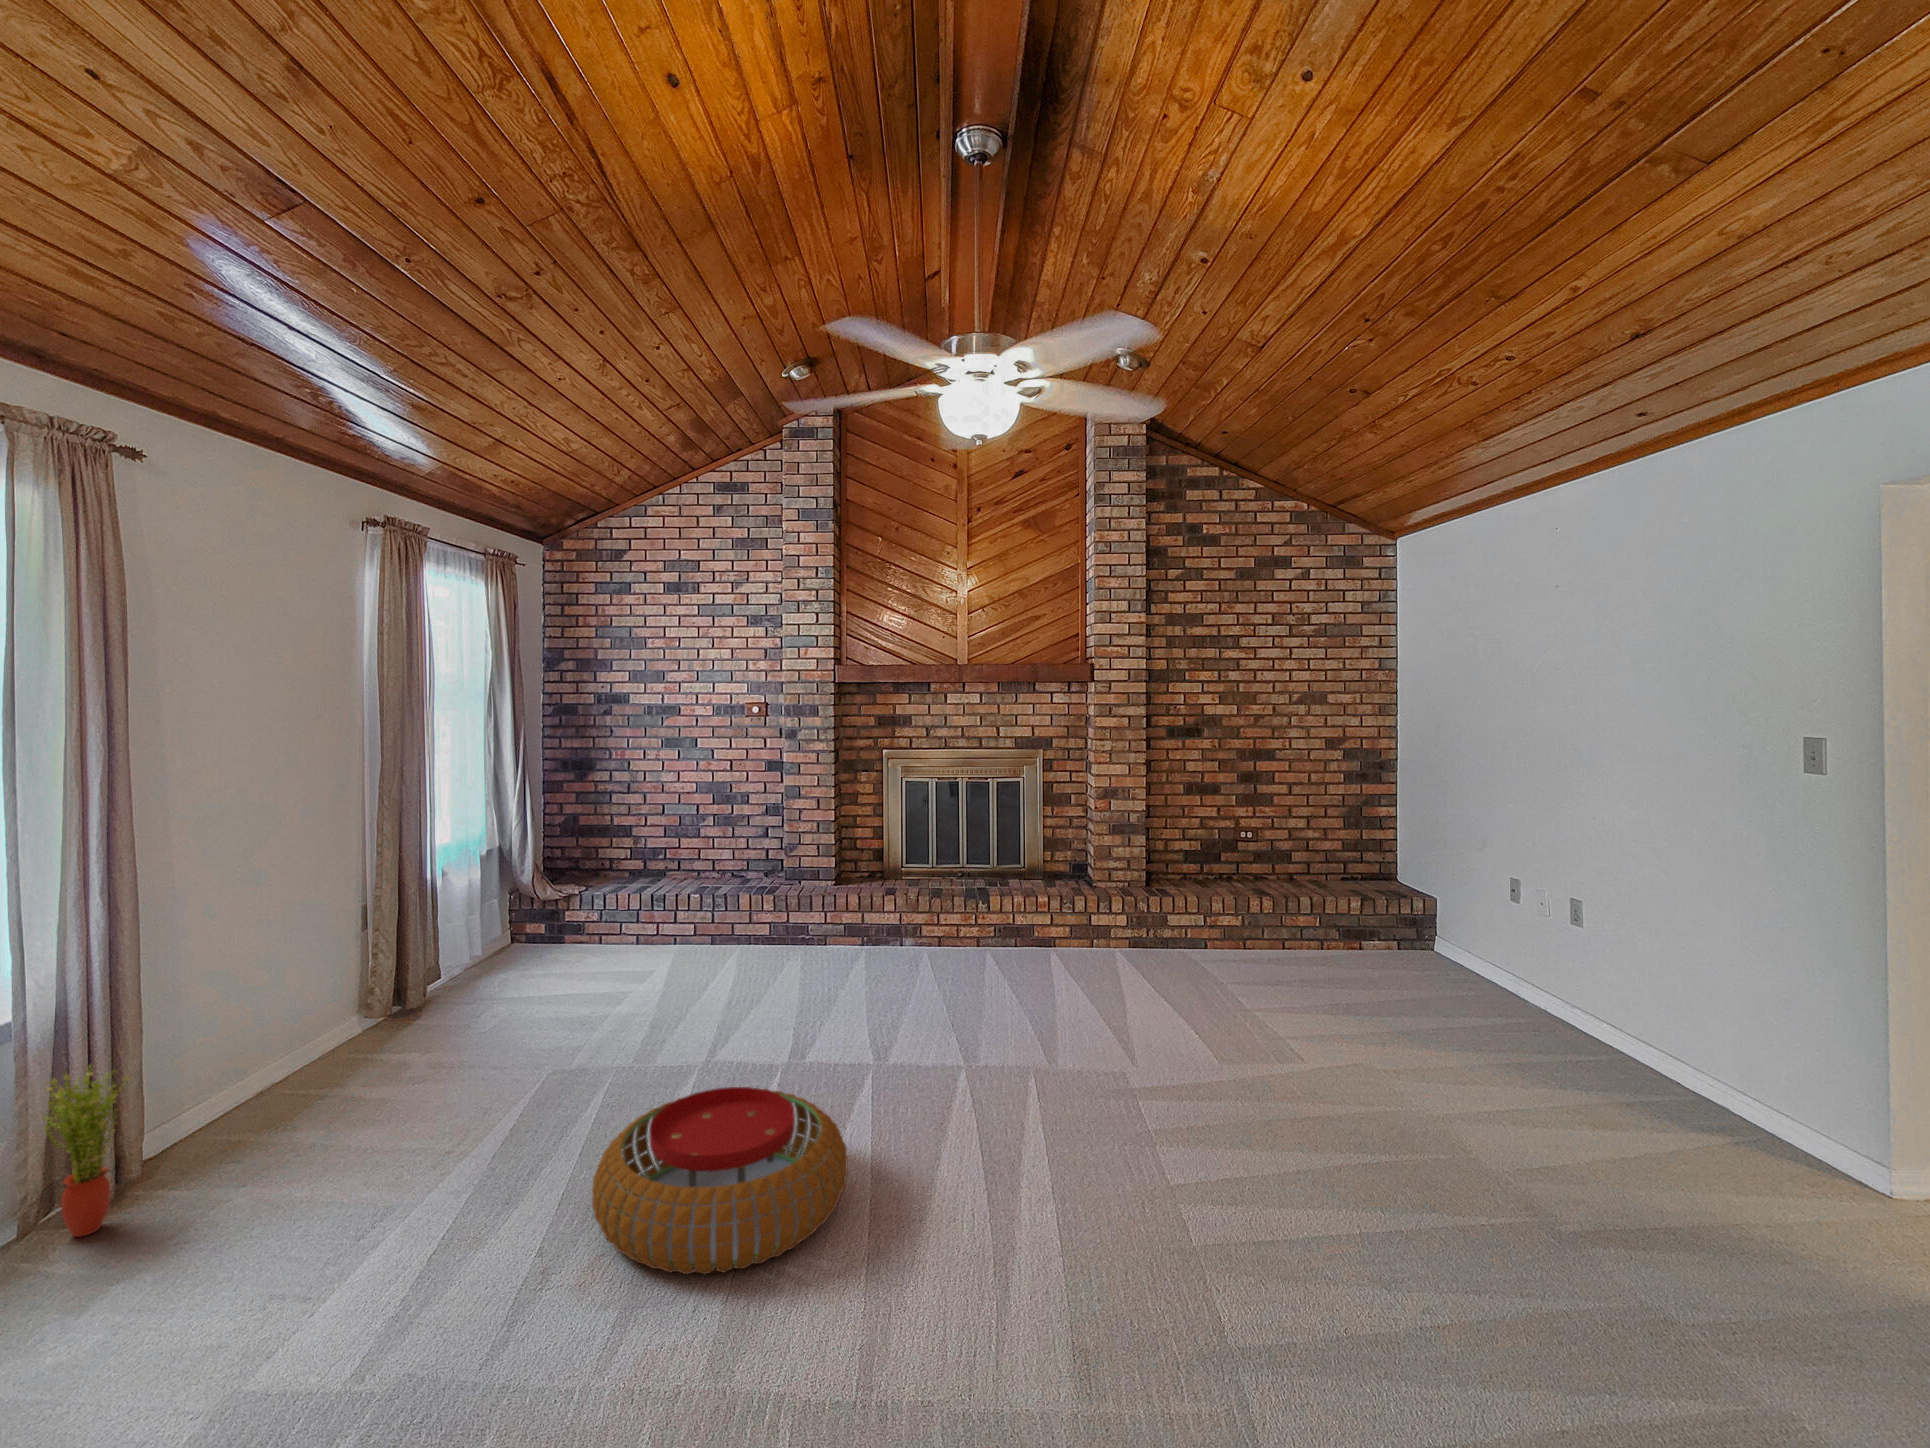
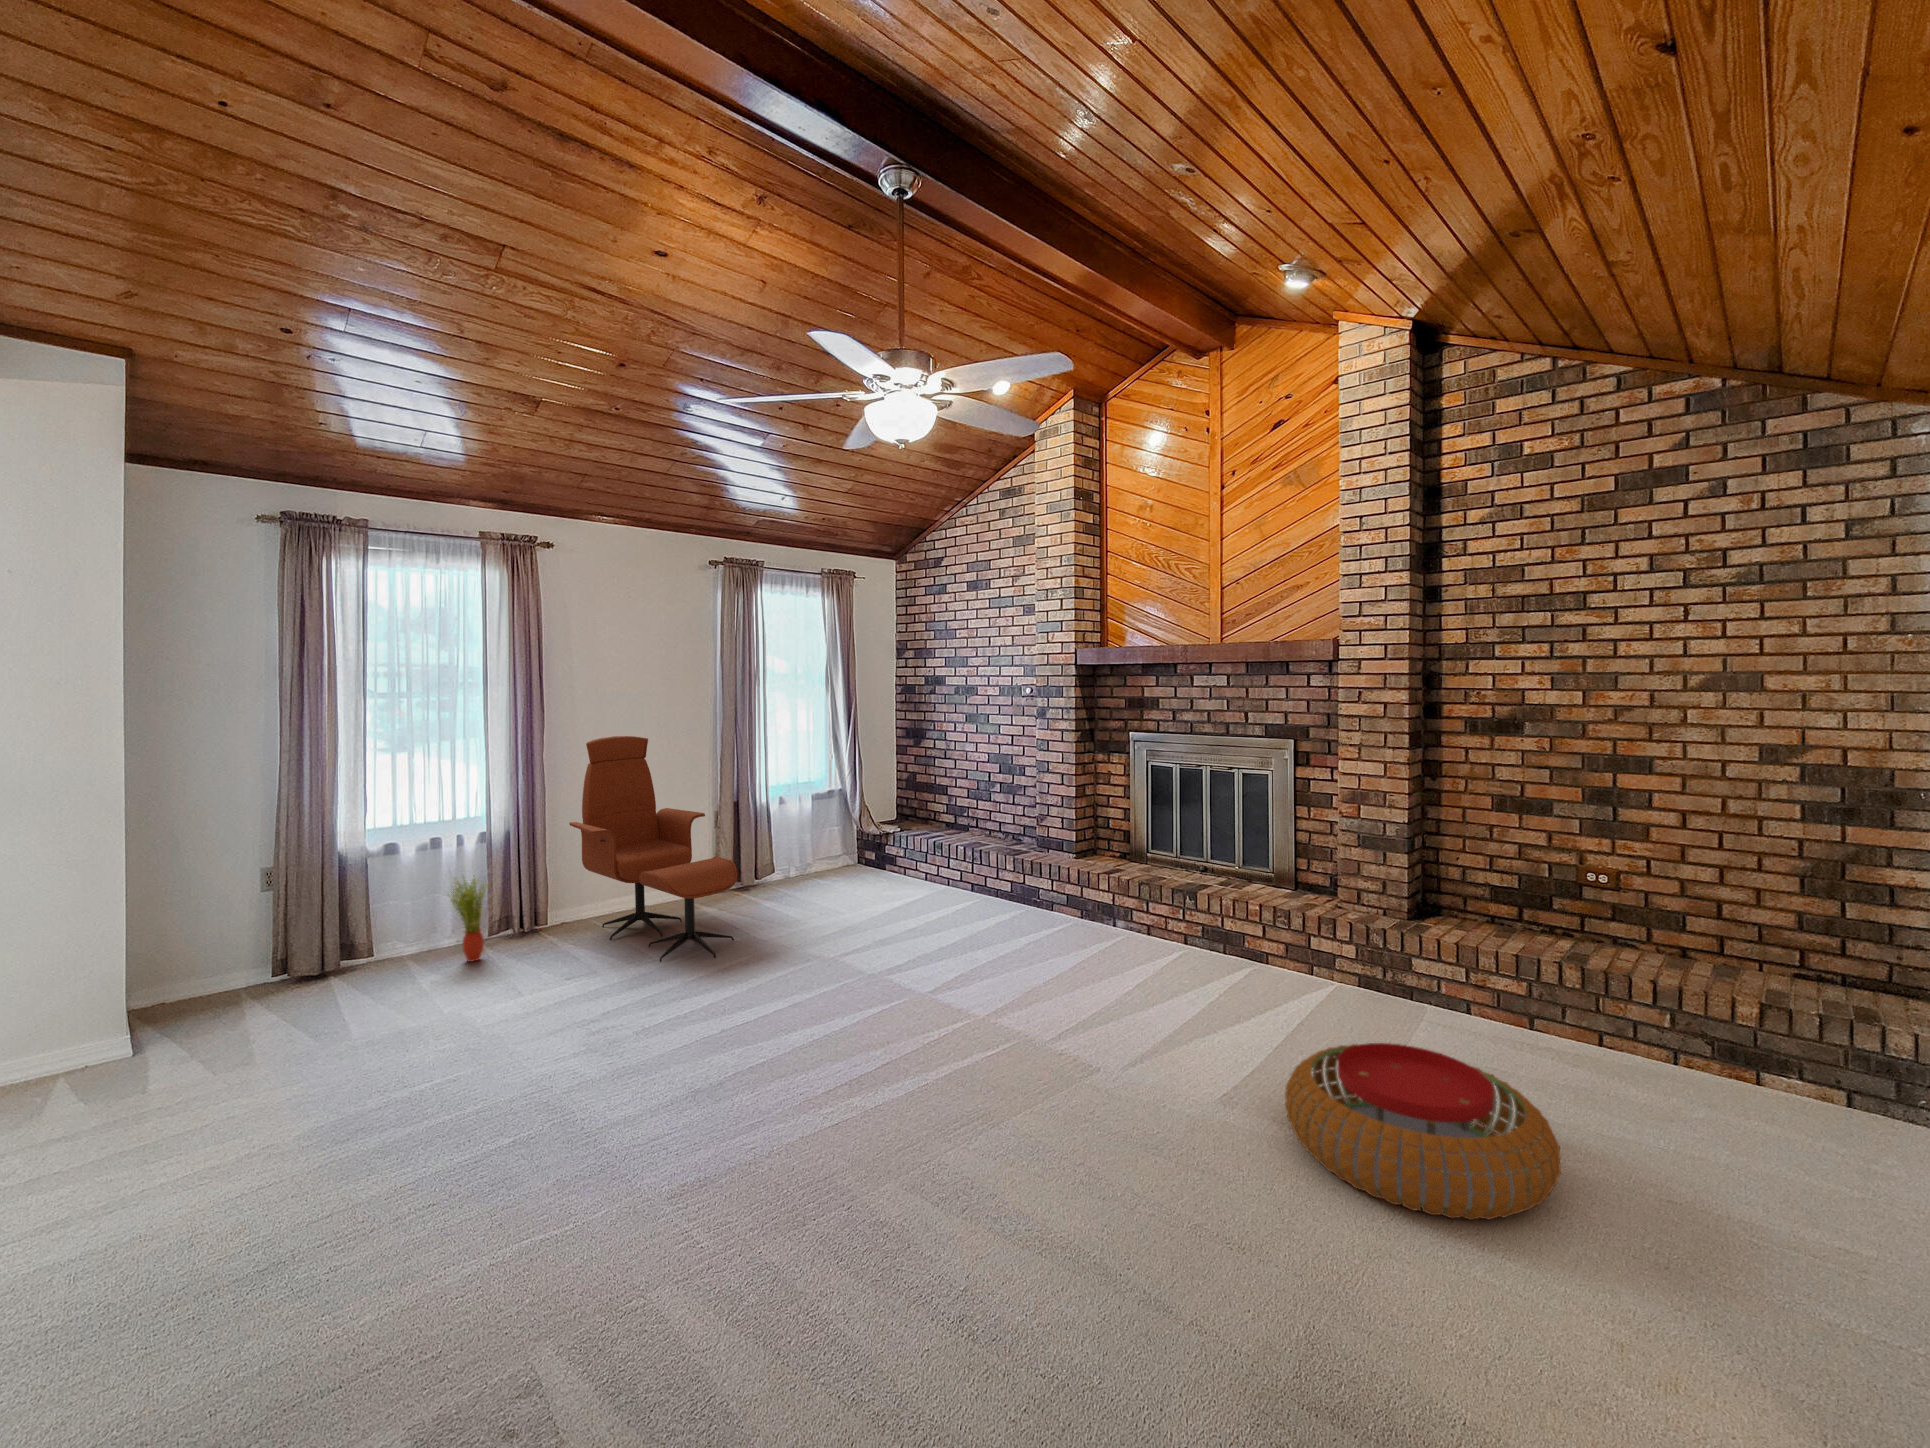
lounge chair: none [217,788,556,1120] -> present [569,736,737,962]
pouf: present [592,1087,848,1274] -> present [1285,1043,1561,1220]

